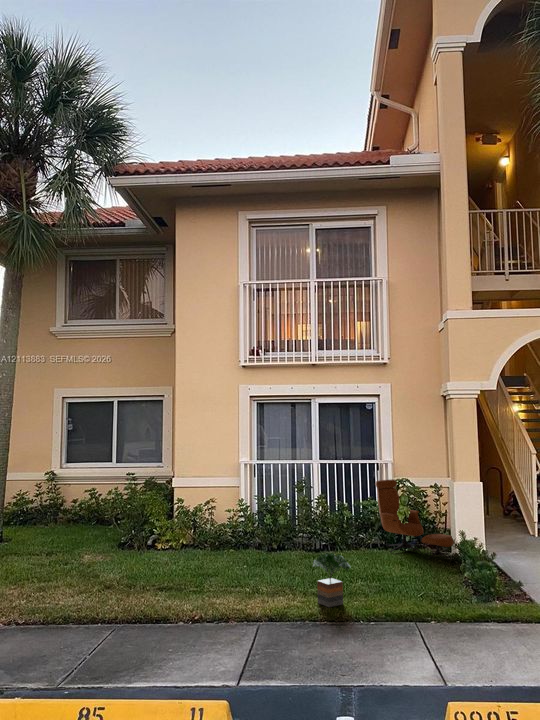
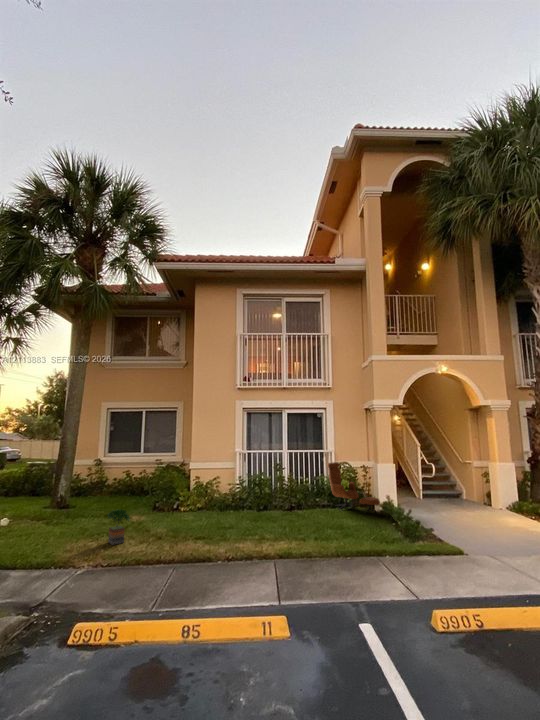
potted tree: present [313,553,350,607] -> present [107,509,130,545]

